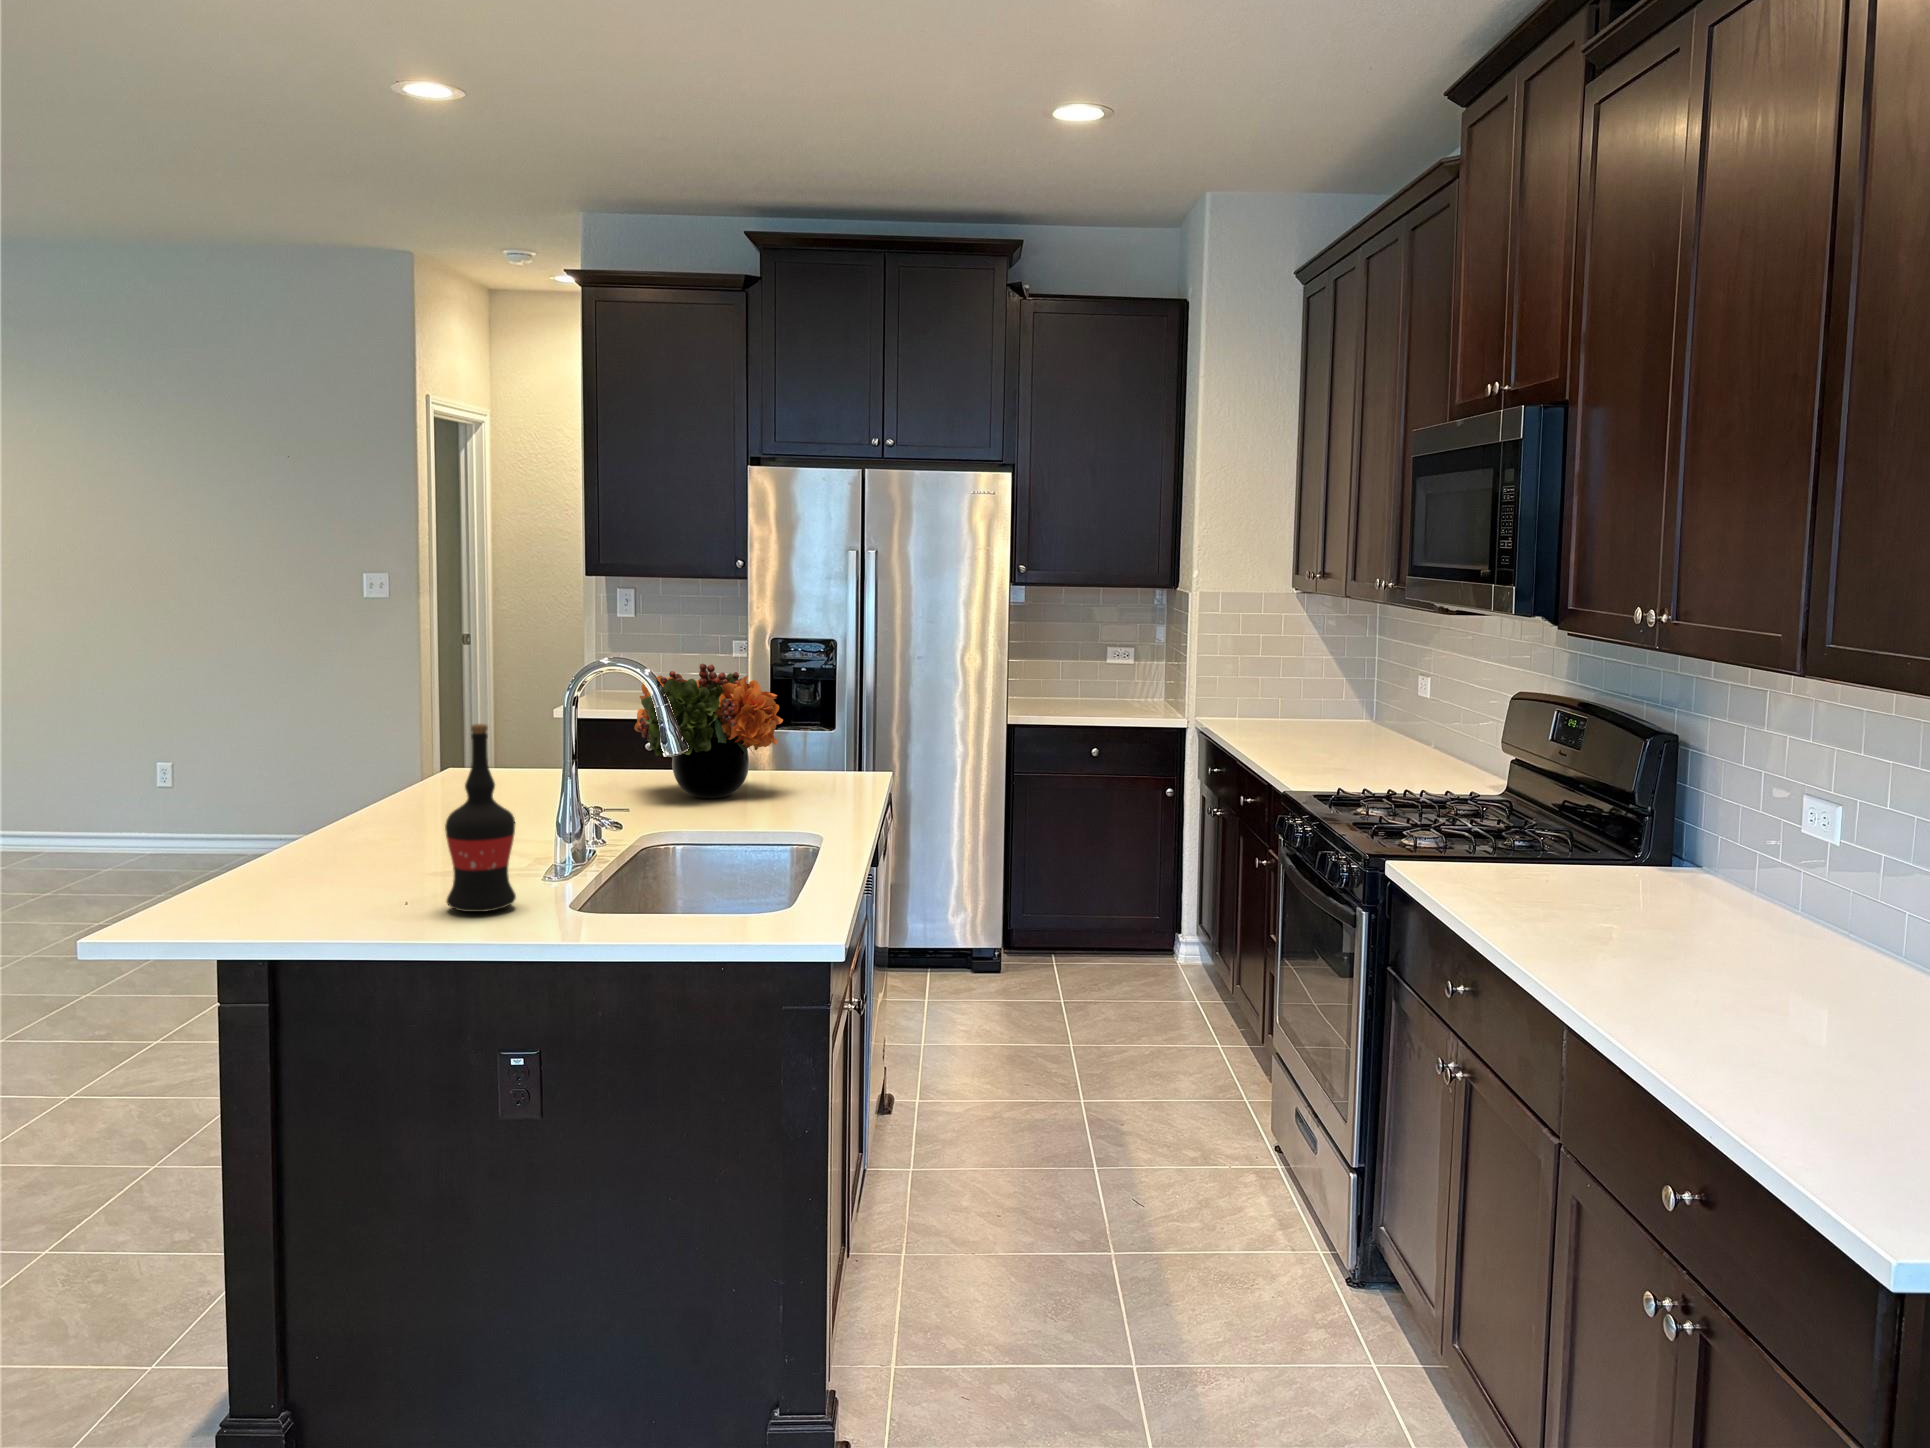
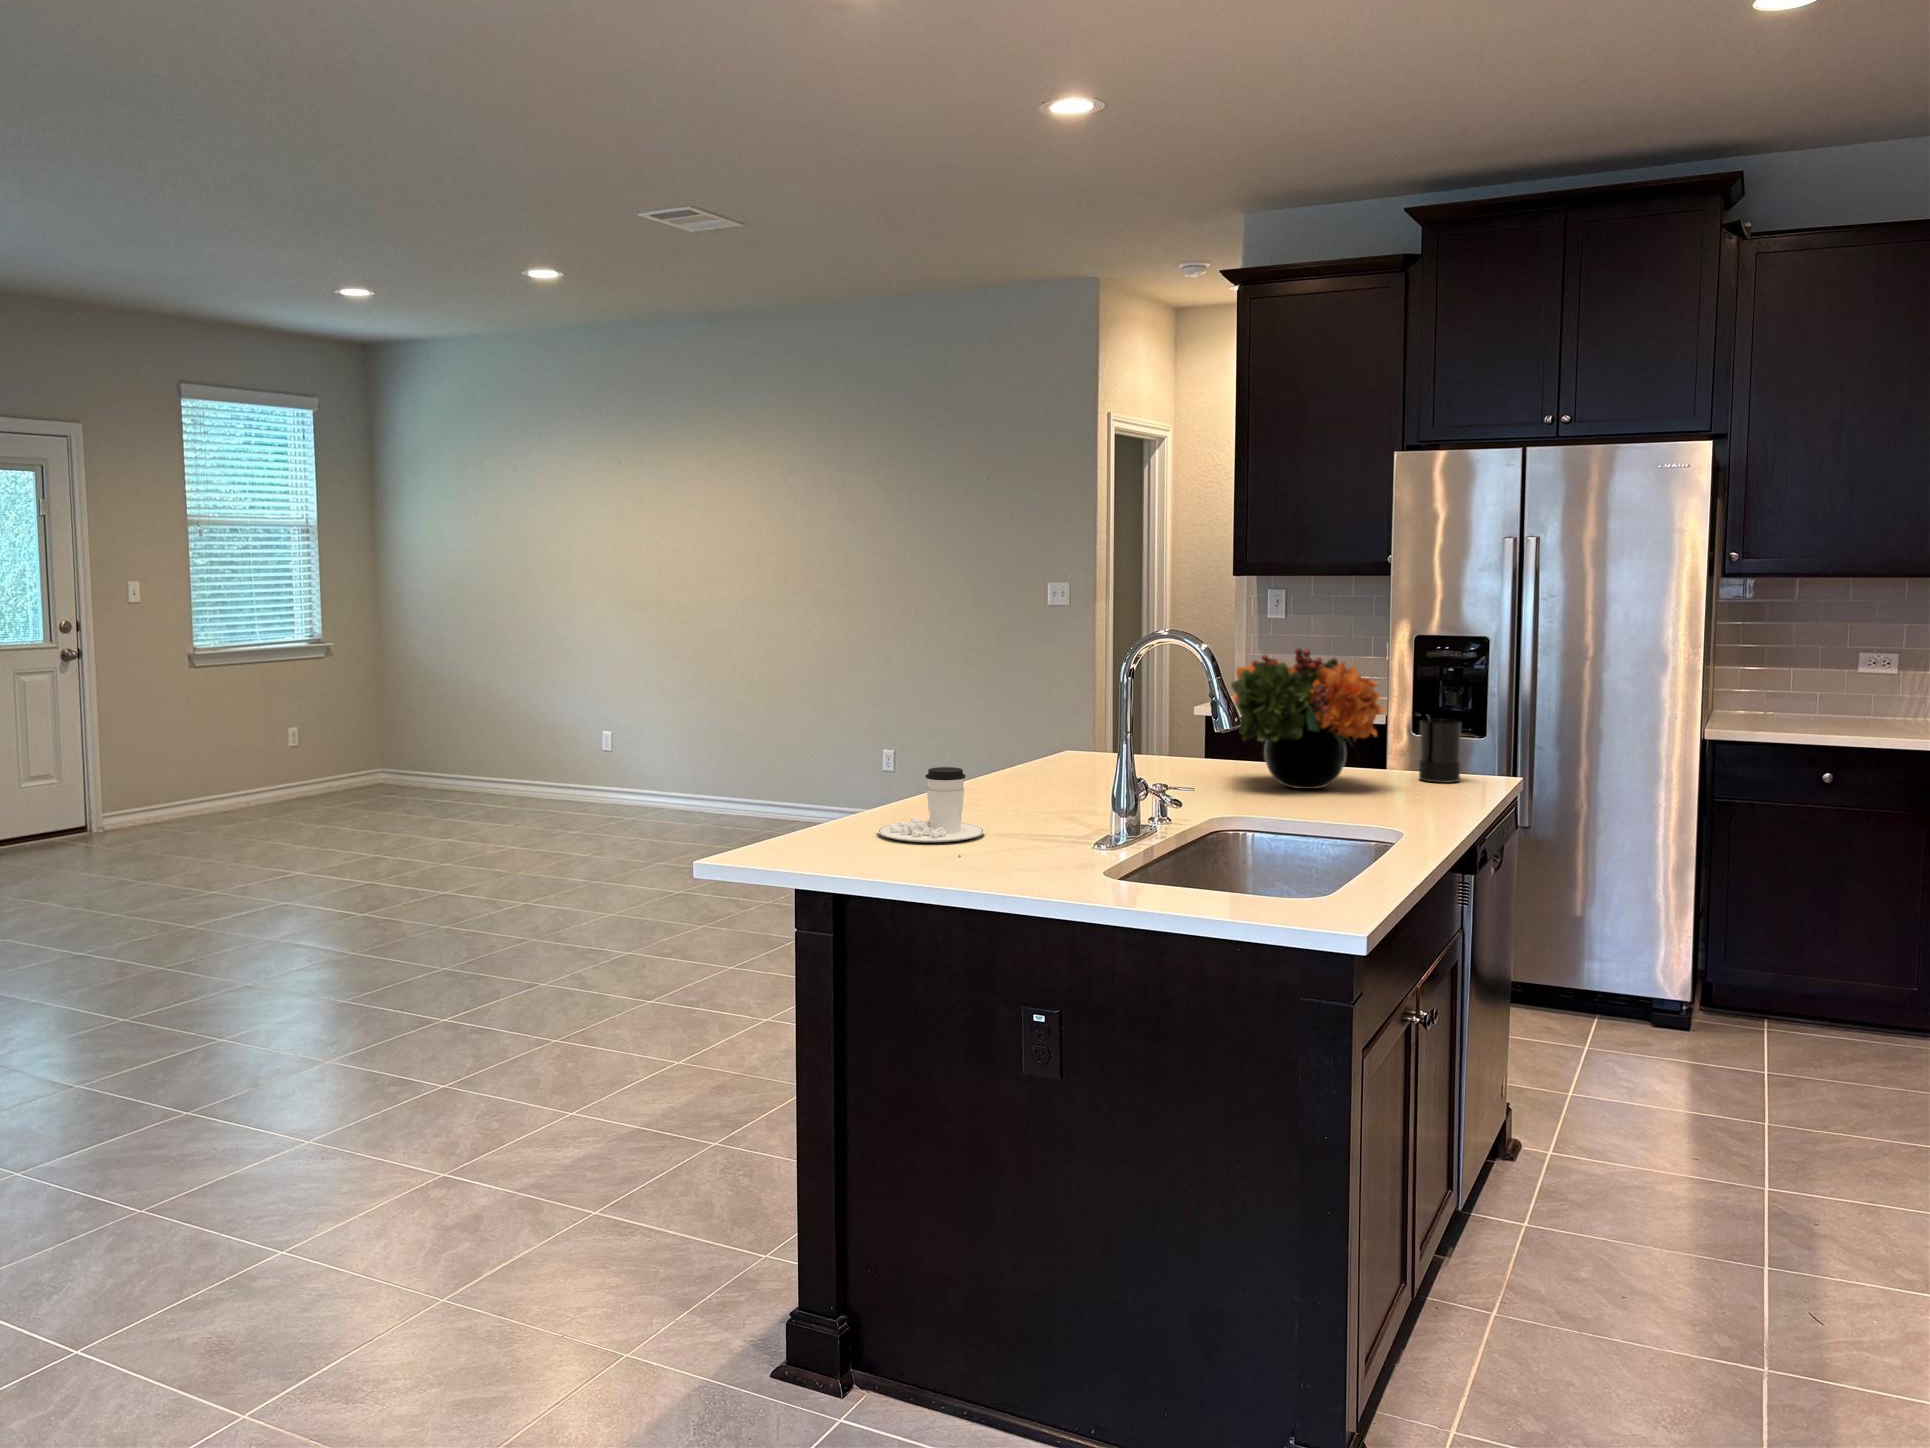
candle: none [803,721,843,783] -> present [1419,719,1461,783]
wine bottle: present [445,724,516,912] -> none [989,686,1053,869]
coffee cup: none [292,808,419,892] -> present [877,767,985,842]

